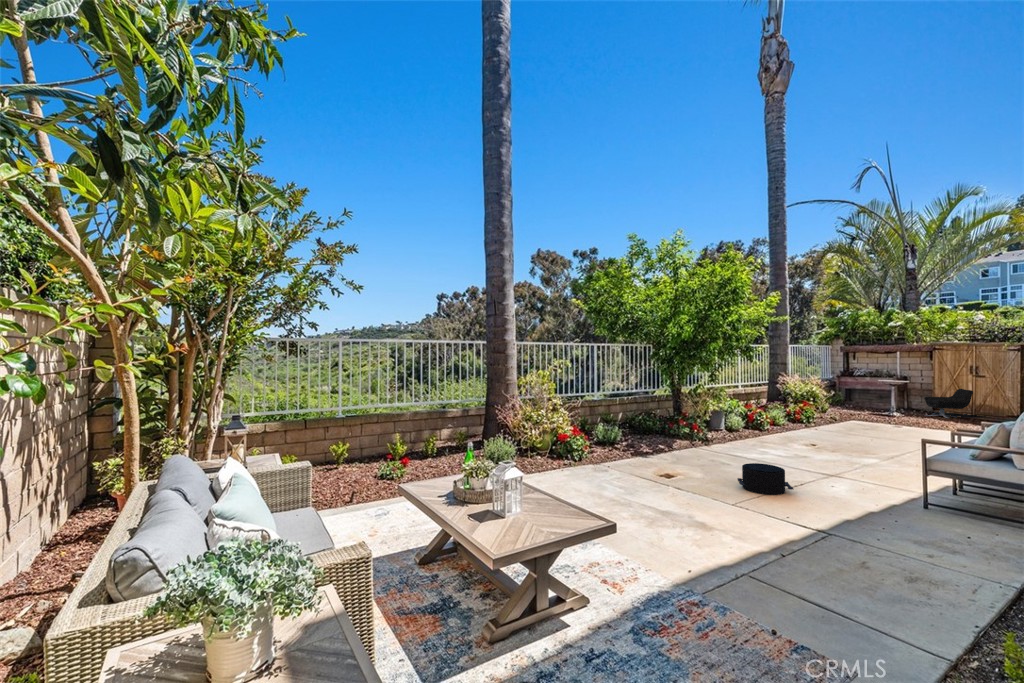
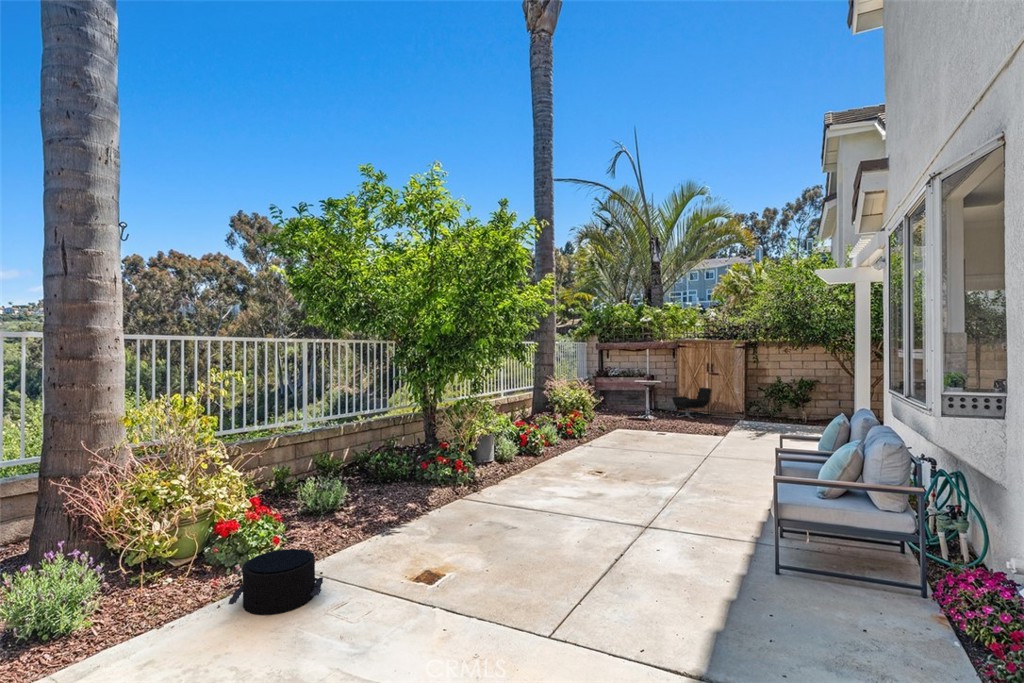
pouf: present [738,463,793,495] -> present [229,549,323,615]

